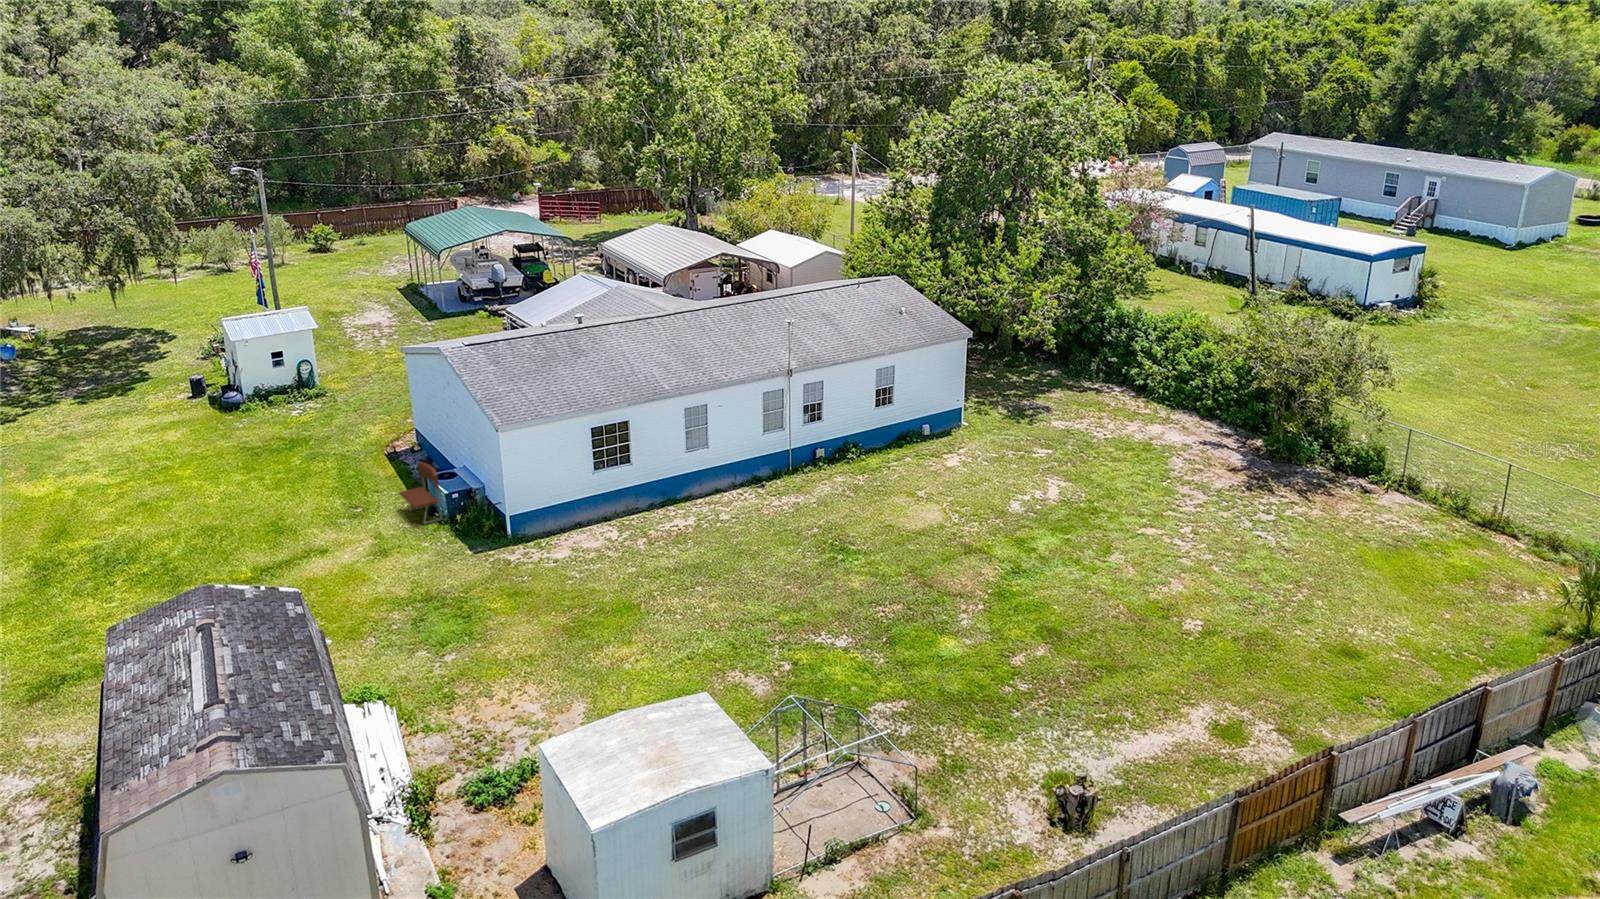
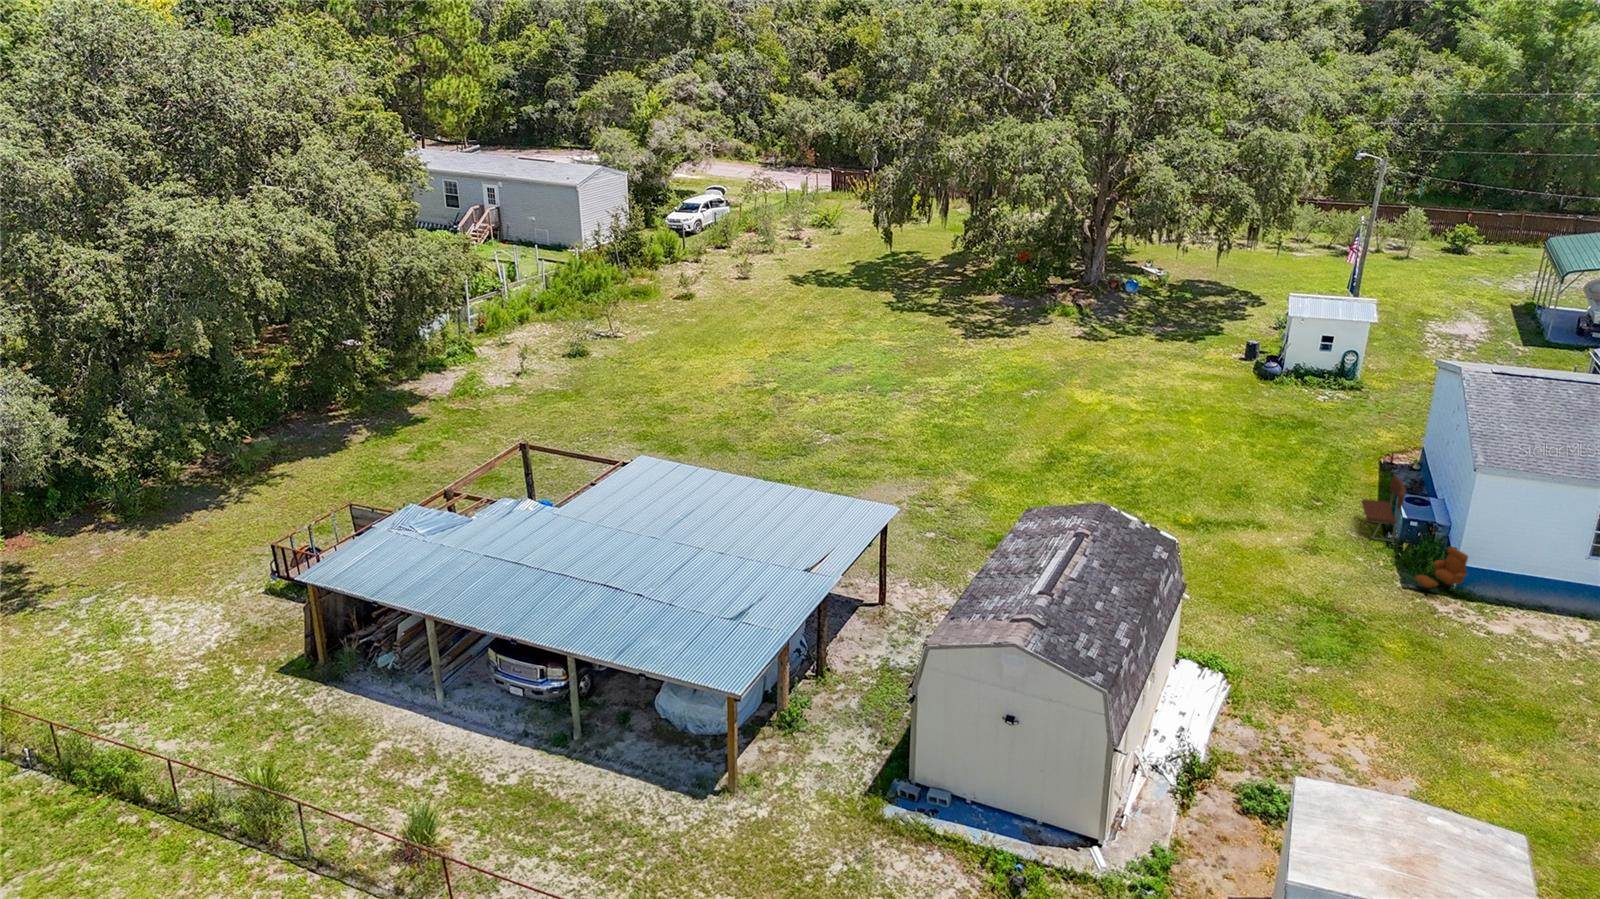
lounge chair: none [480,504,517,553] -> present [1415,547,1468,595]

